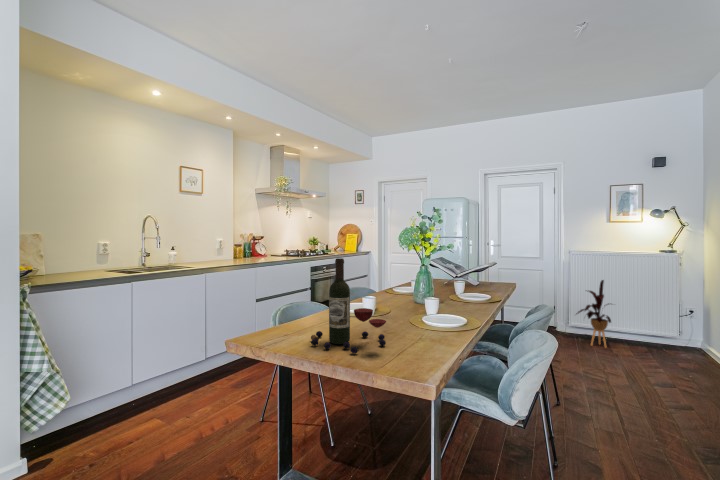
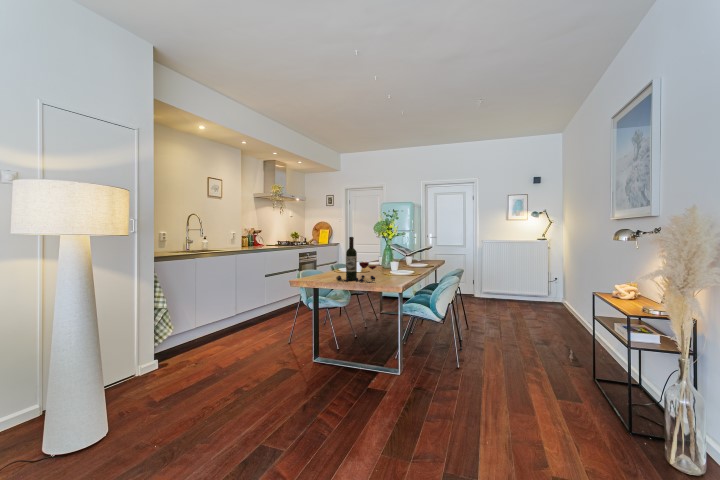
house plant: present [576,280,611,348] -> none [484,259,510,305]

